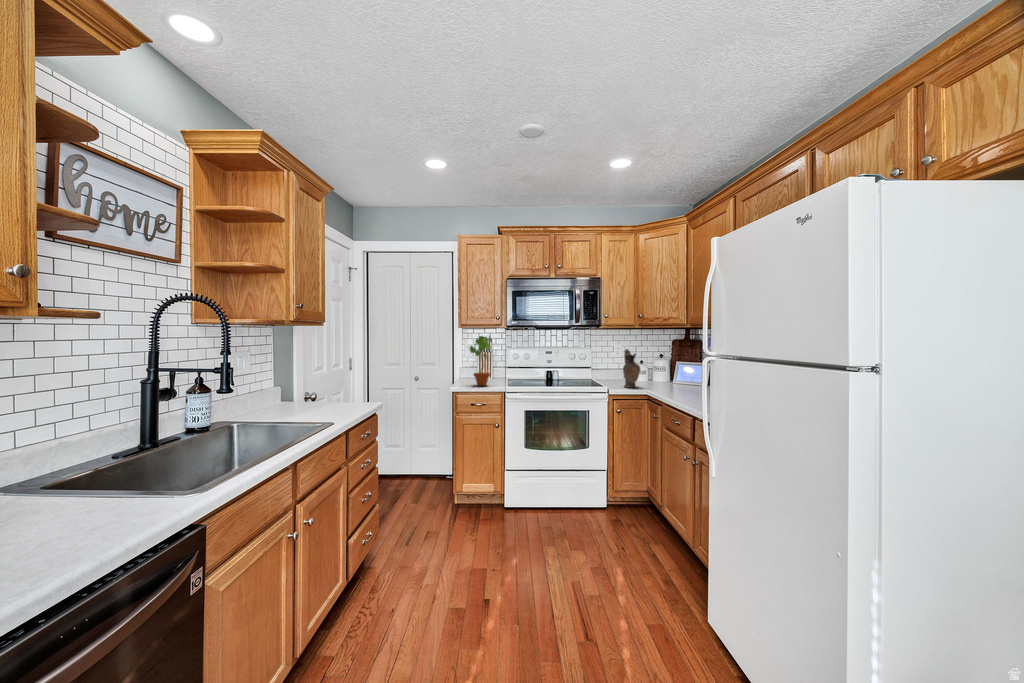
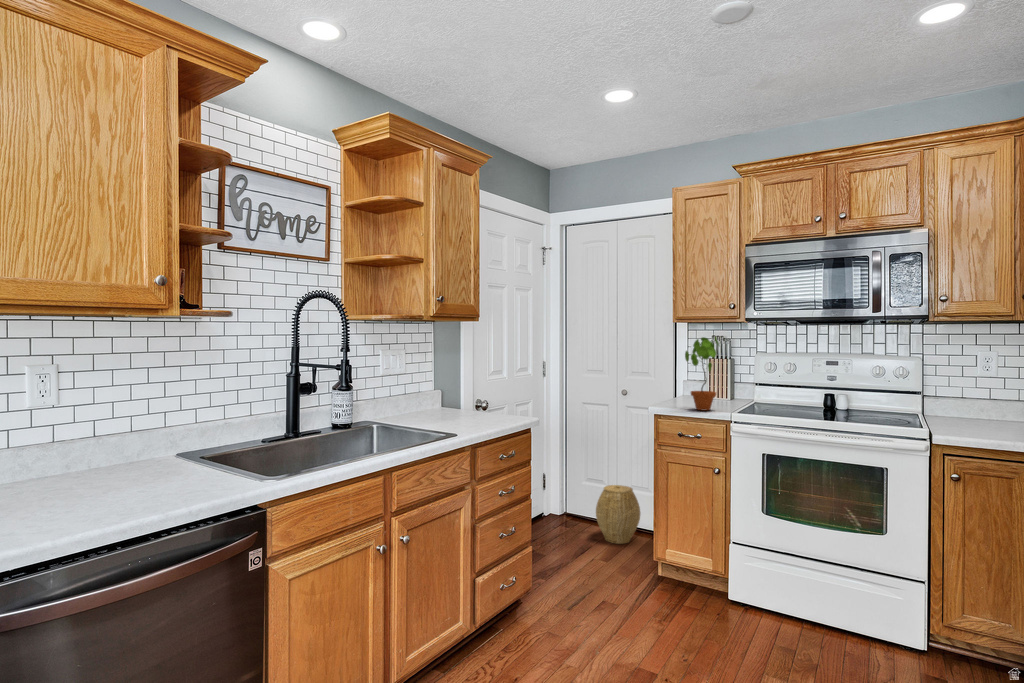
ceramic pitcher: present [623,349,640,388] -> none [956,362,992,432]
woven basket: none [397,445,430,488] -> present [596,485,640,544]

